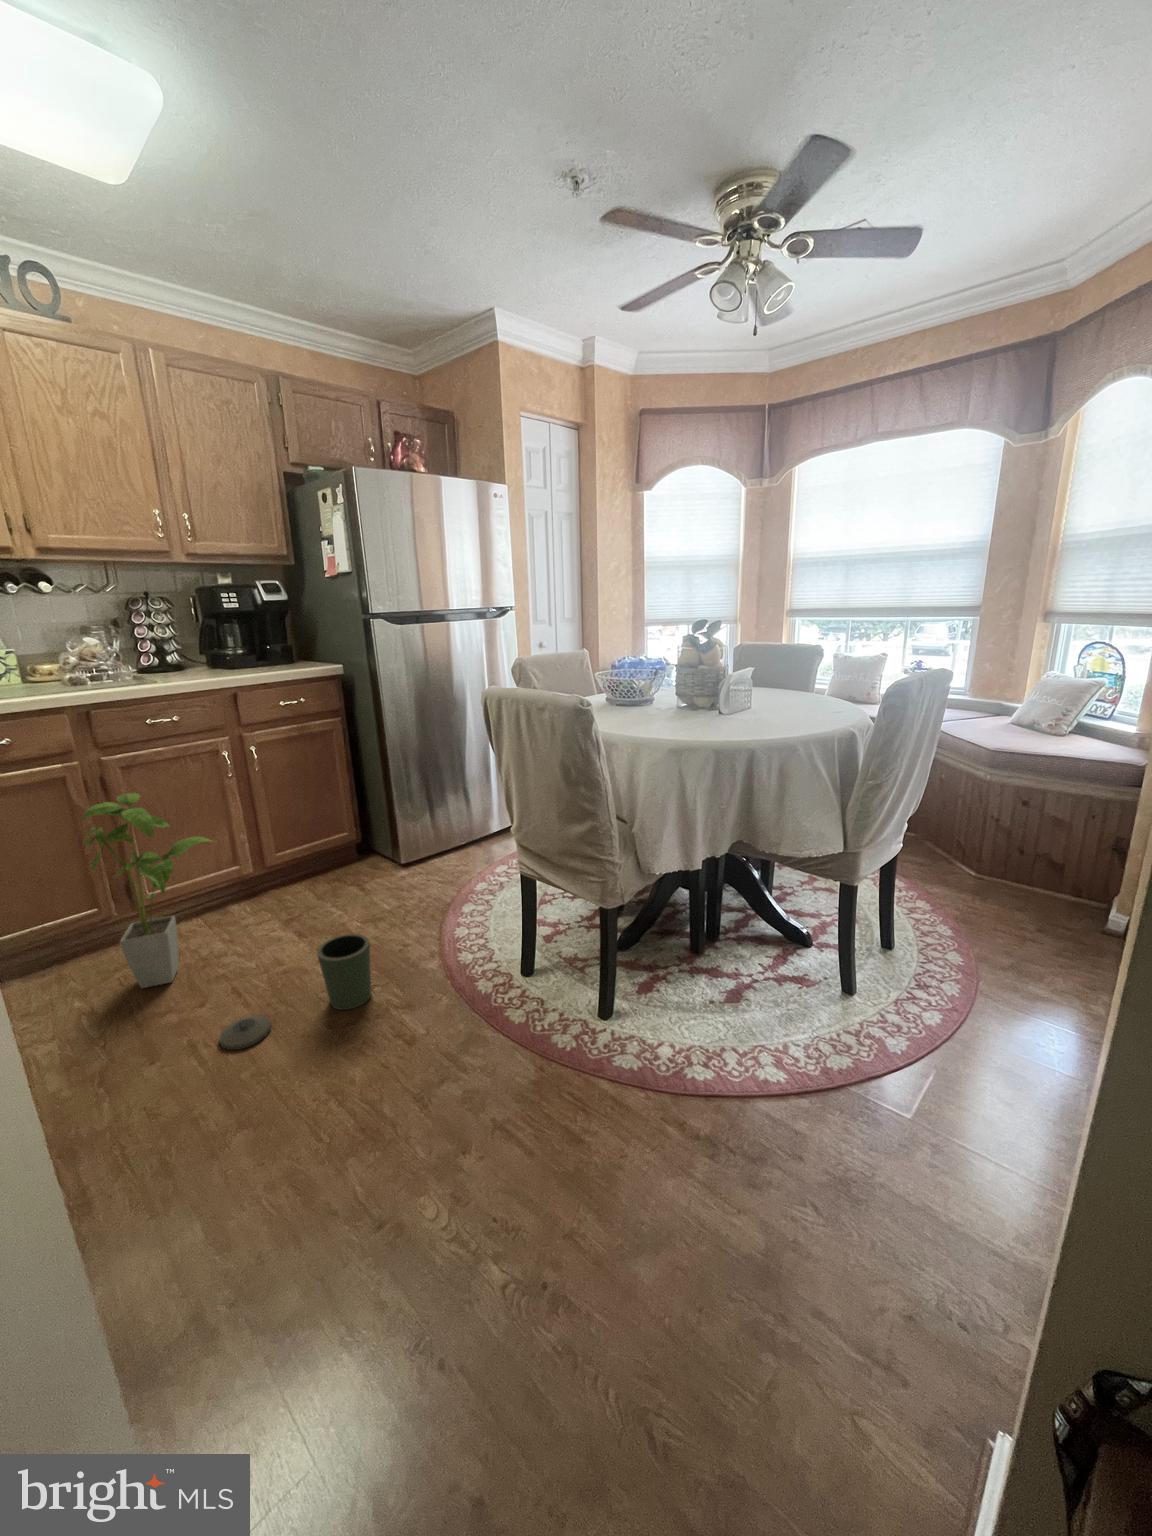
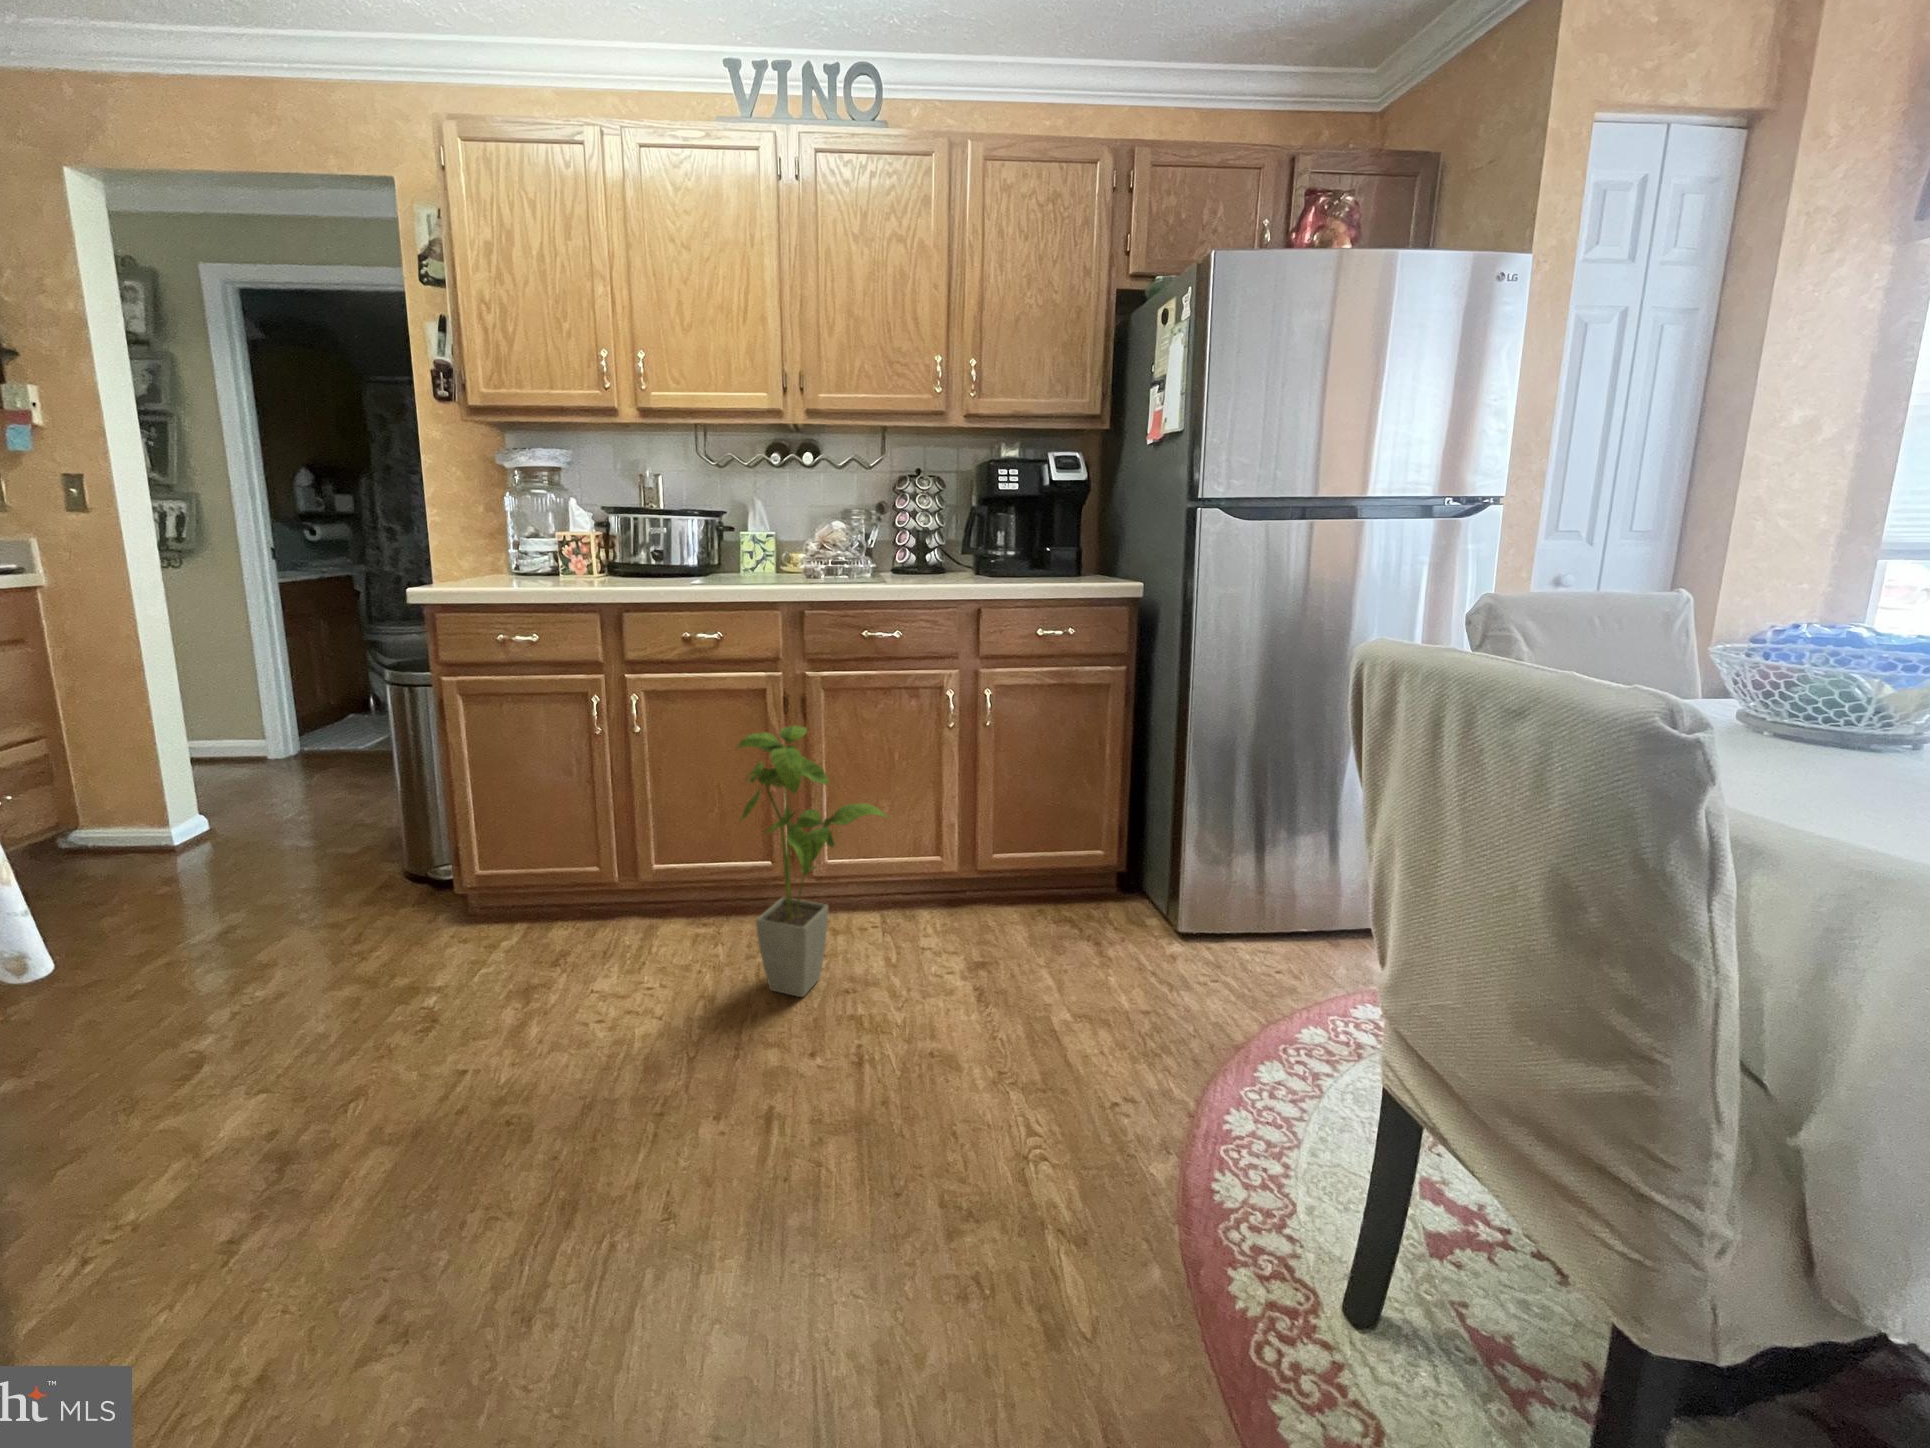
trash can: present [219,934,371,1050] -> none [793,1041,1042,1189]

